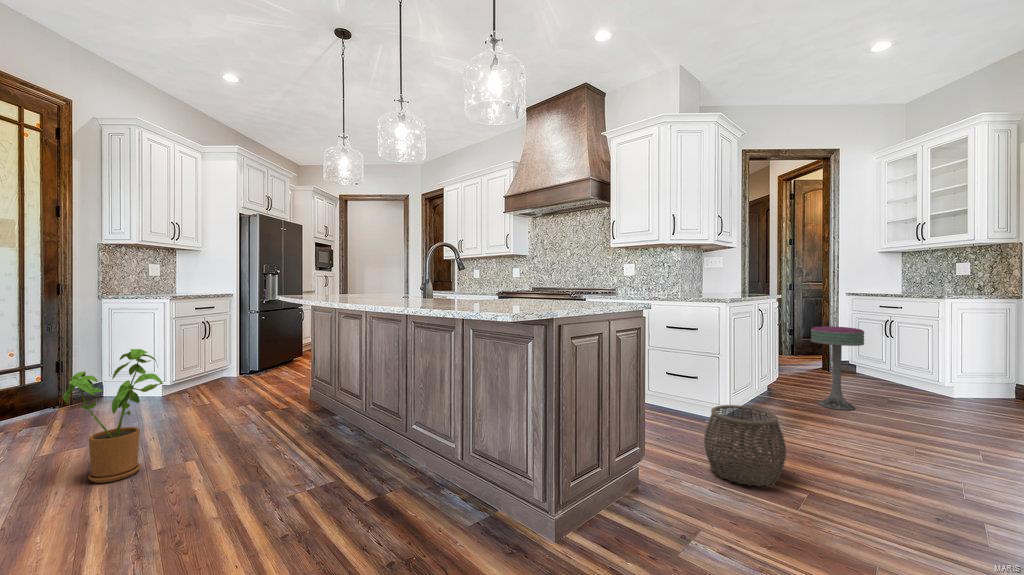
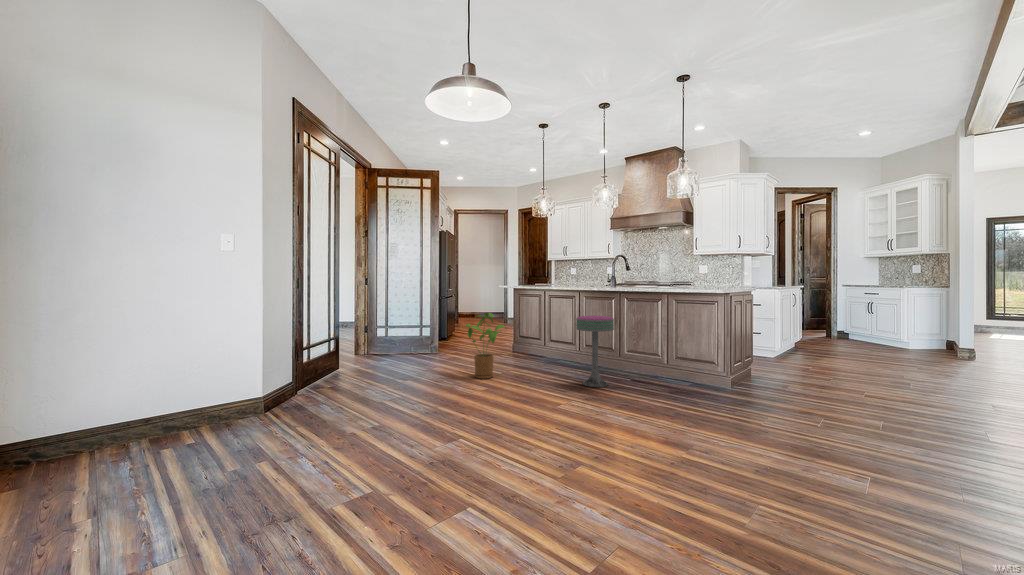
bar stool: present [811,326,864,410] -> present [576,316,614,387]
woven basket: present [704,405,786,487] -> none [777,341,820,376]

